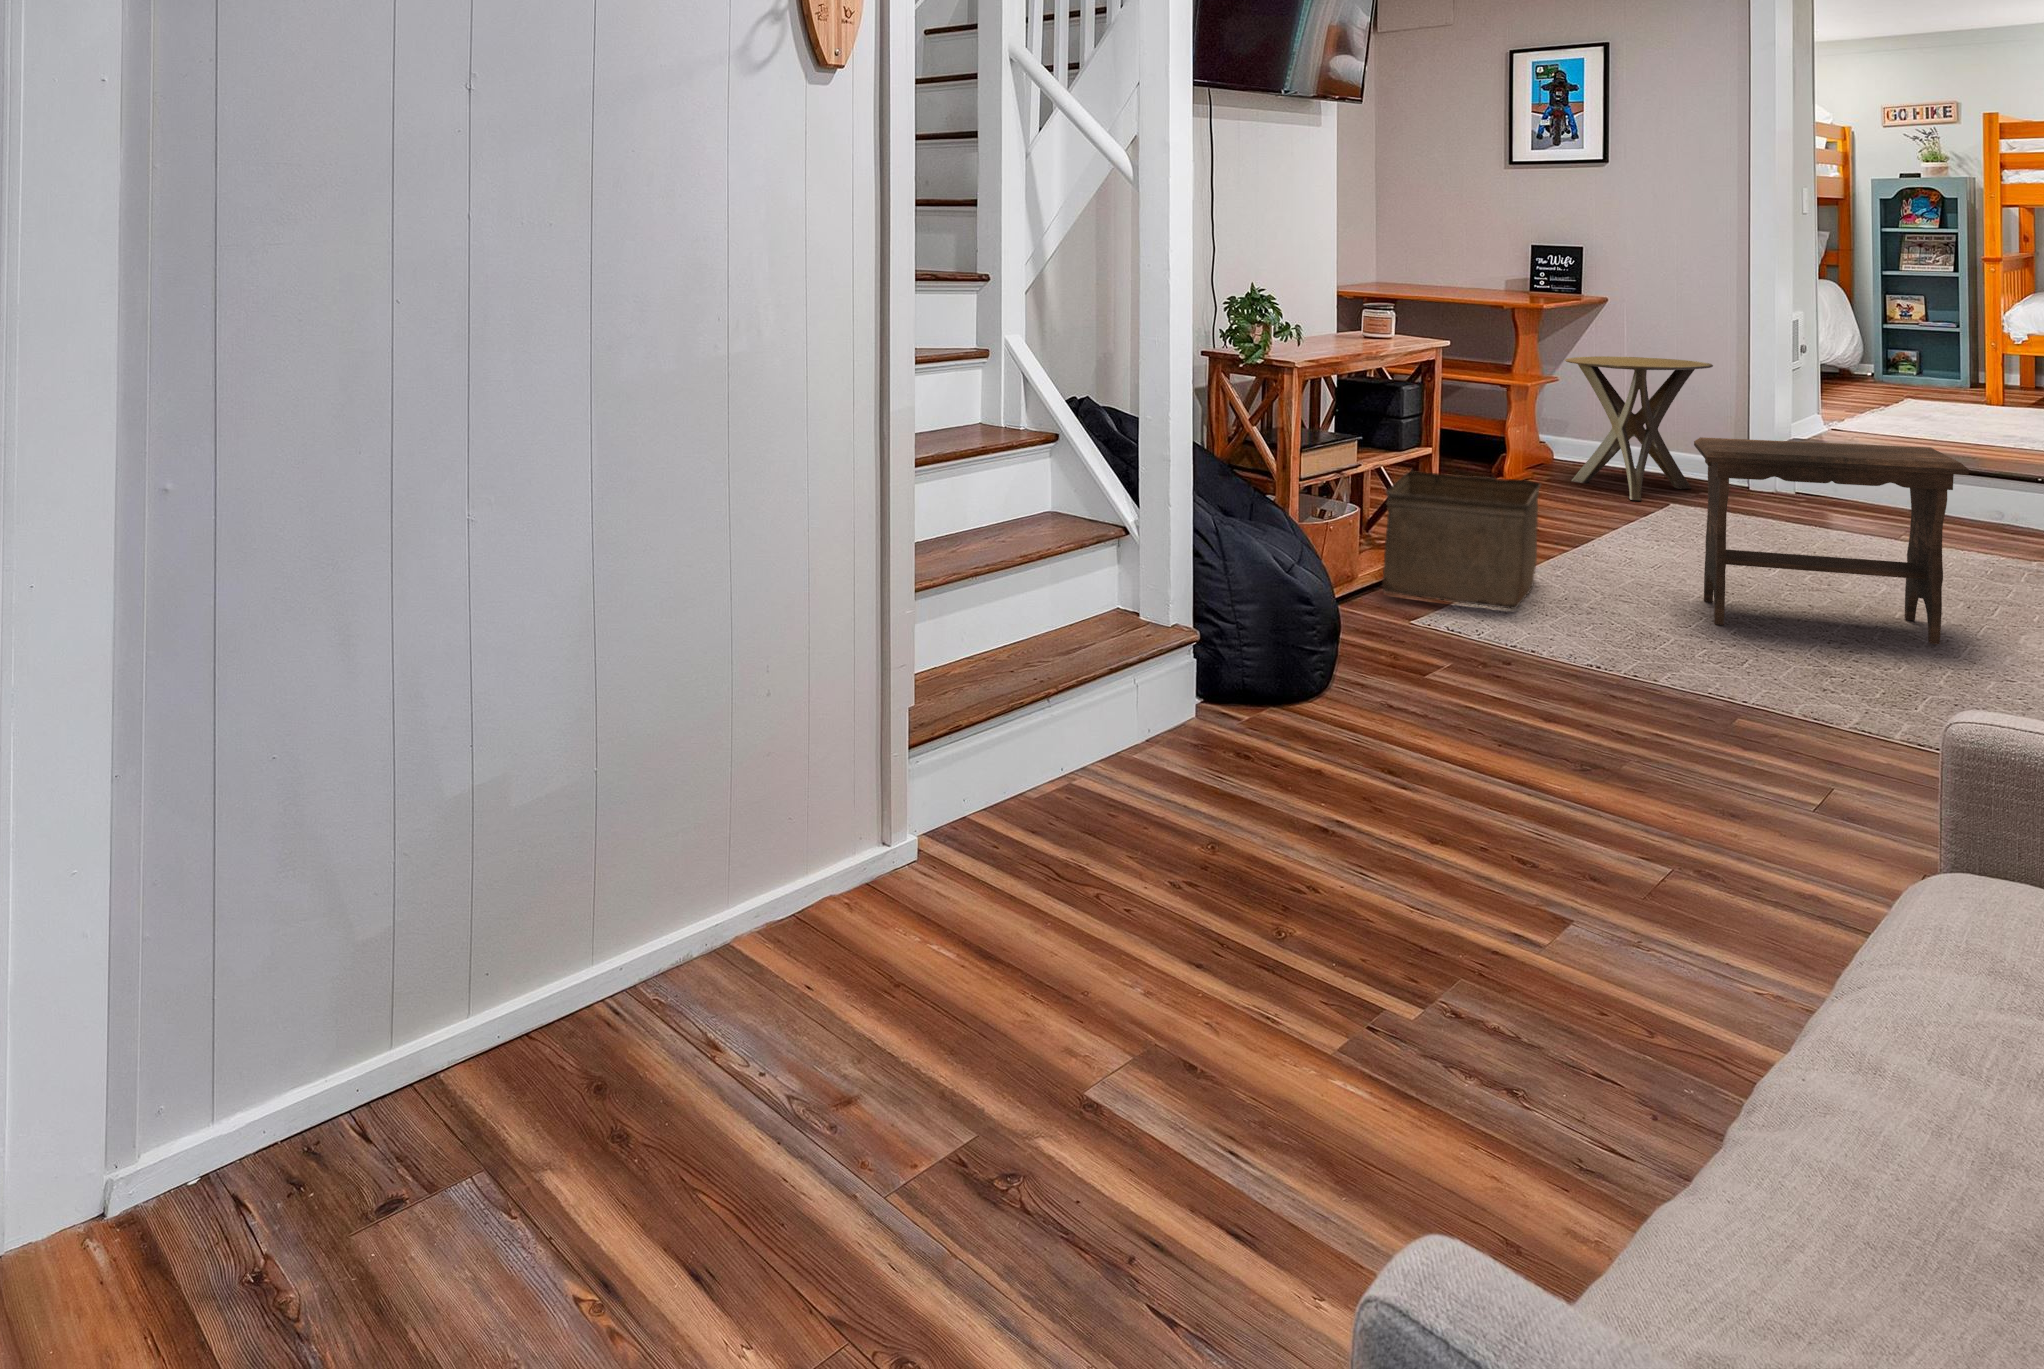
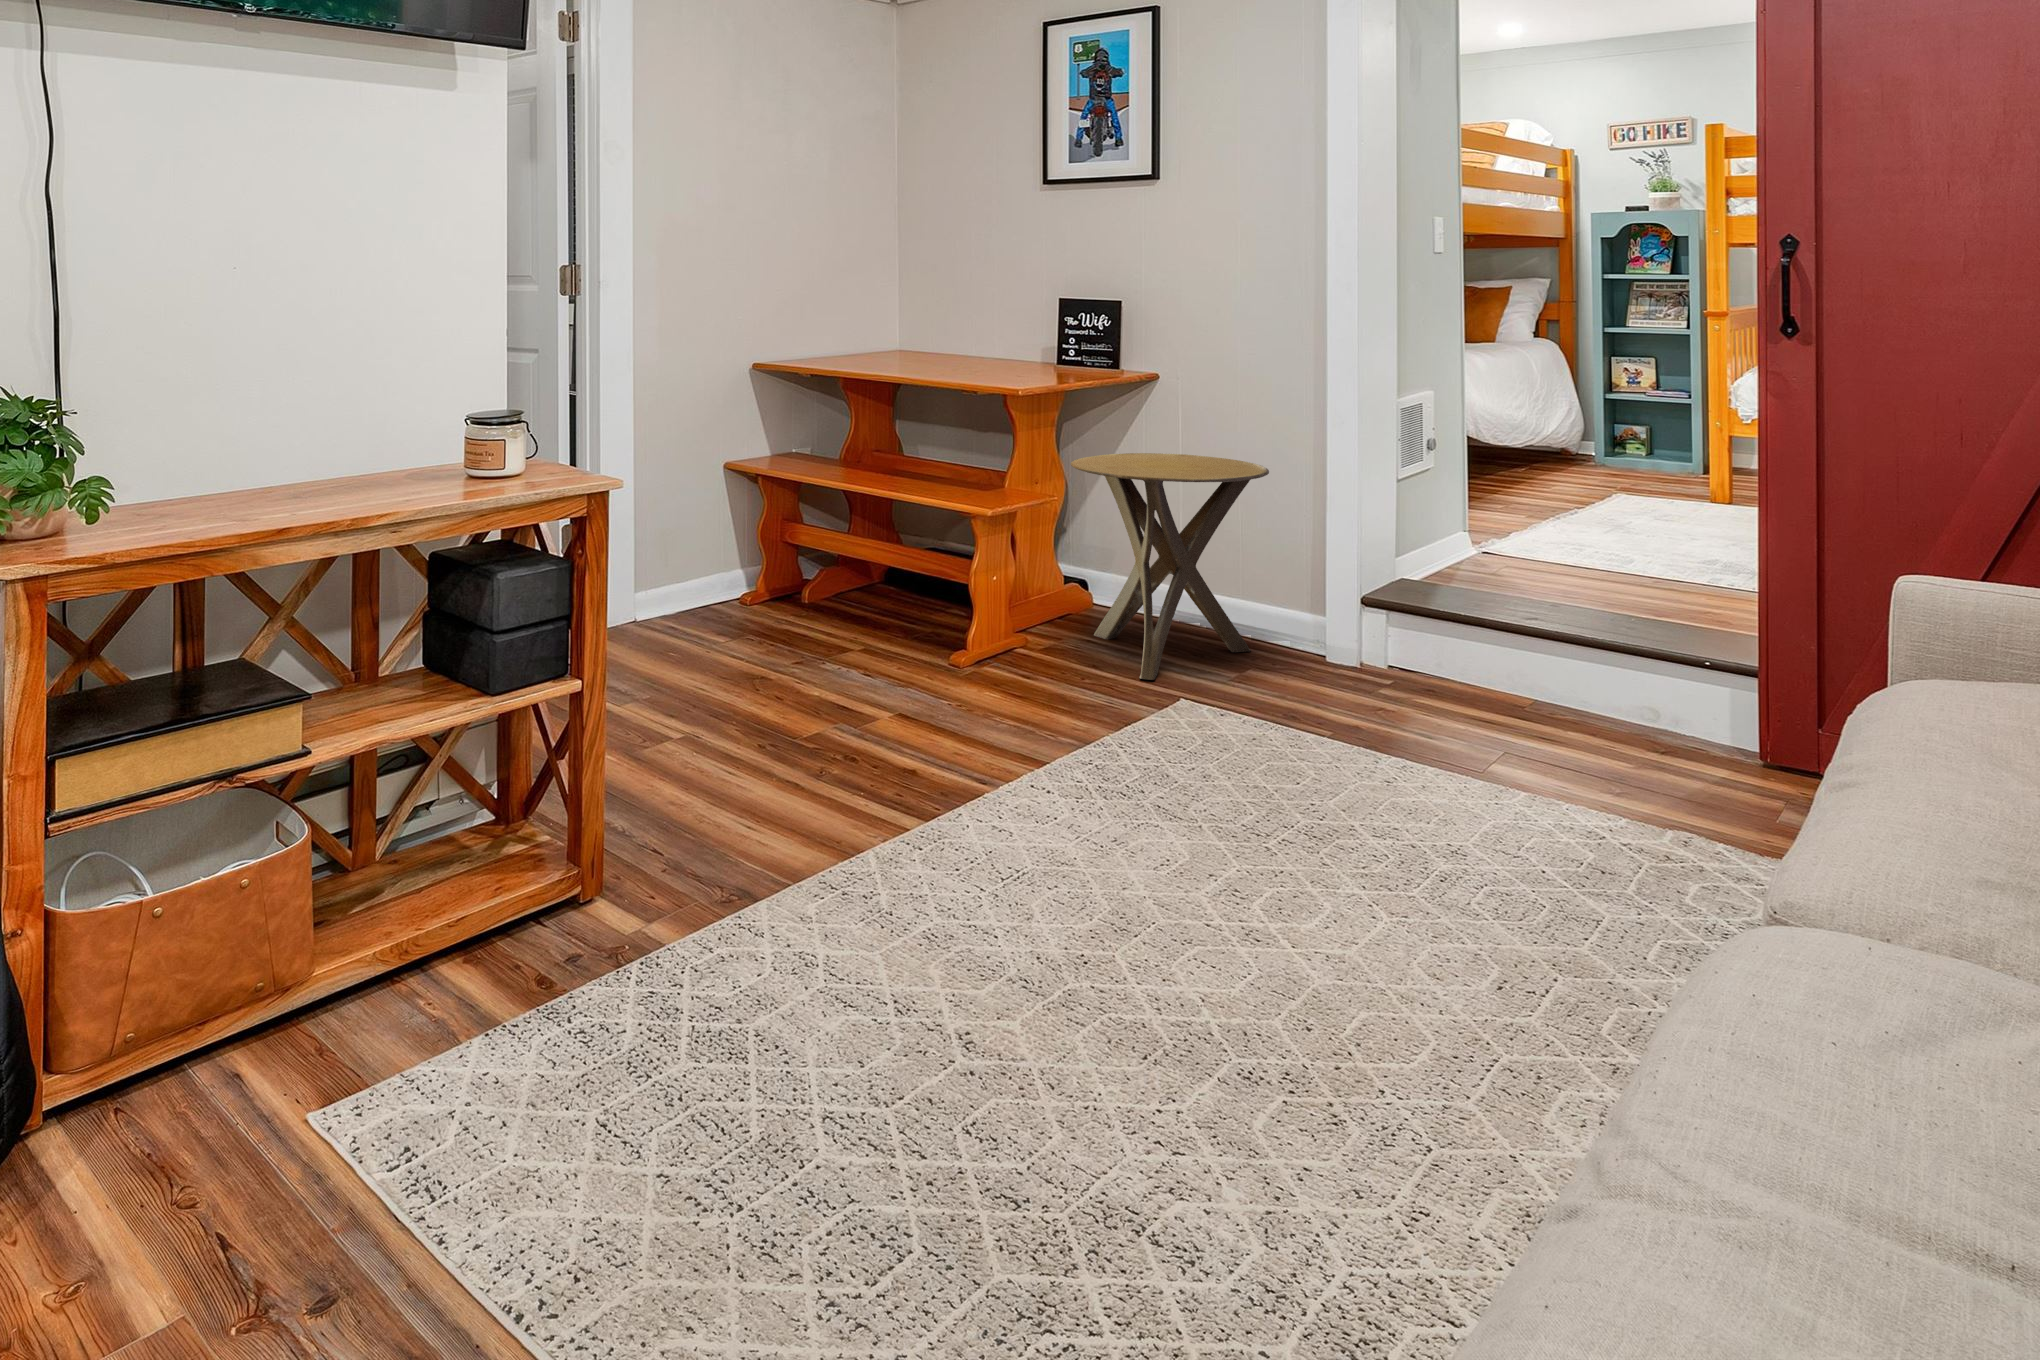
footstool: present [1694,437,1969,644] -> none [944,665,1421,1163]
storage bin: present [1382,471,1541,609] -> none [423,696,773,1027]

